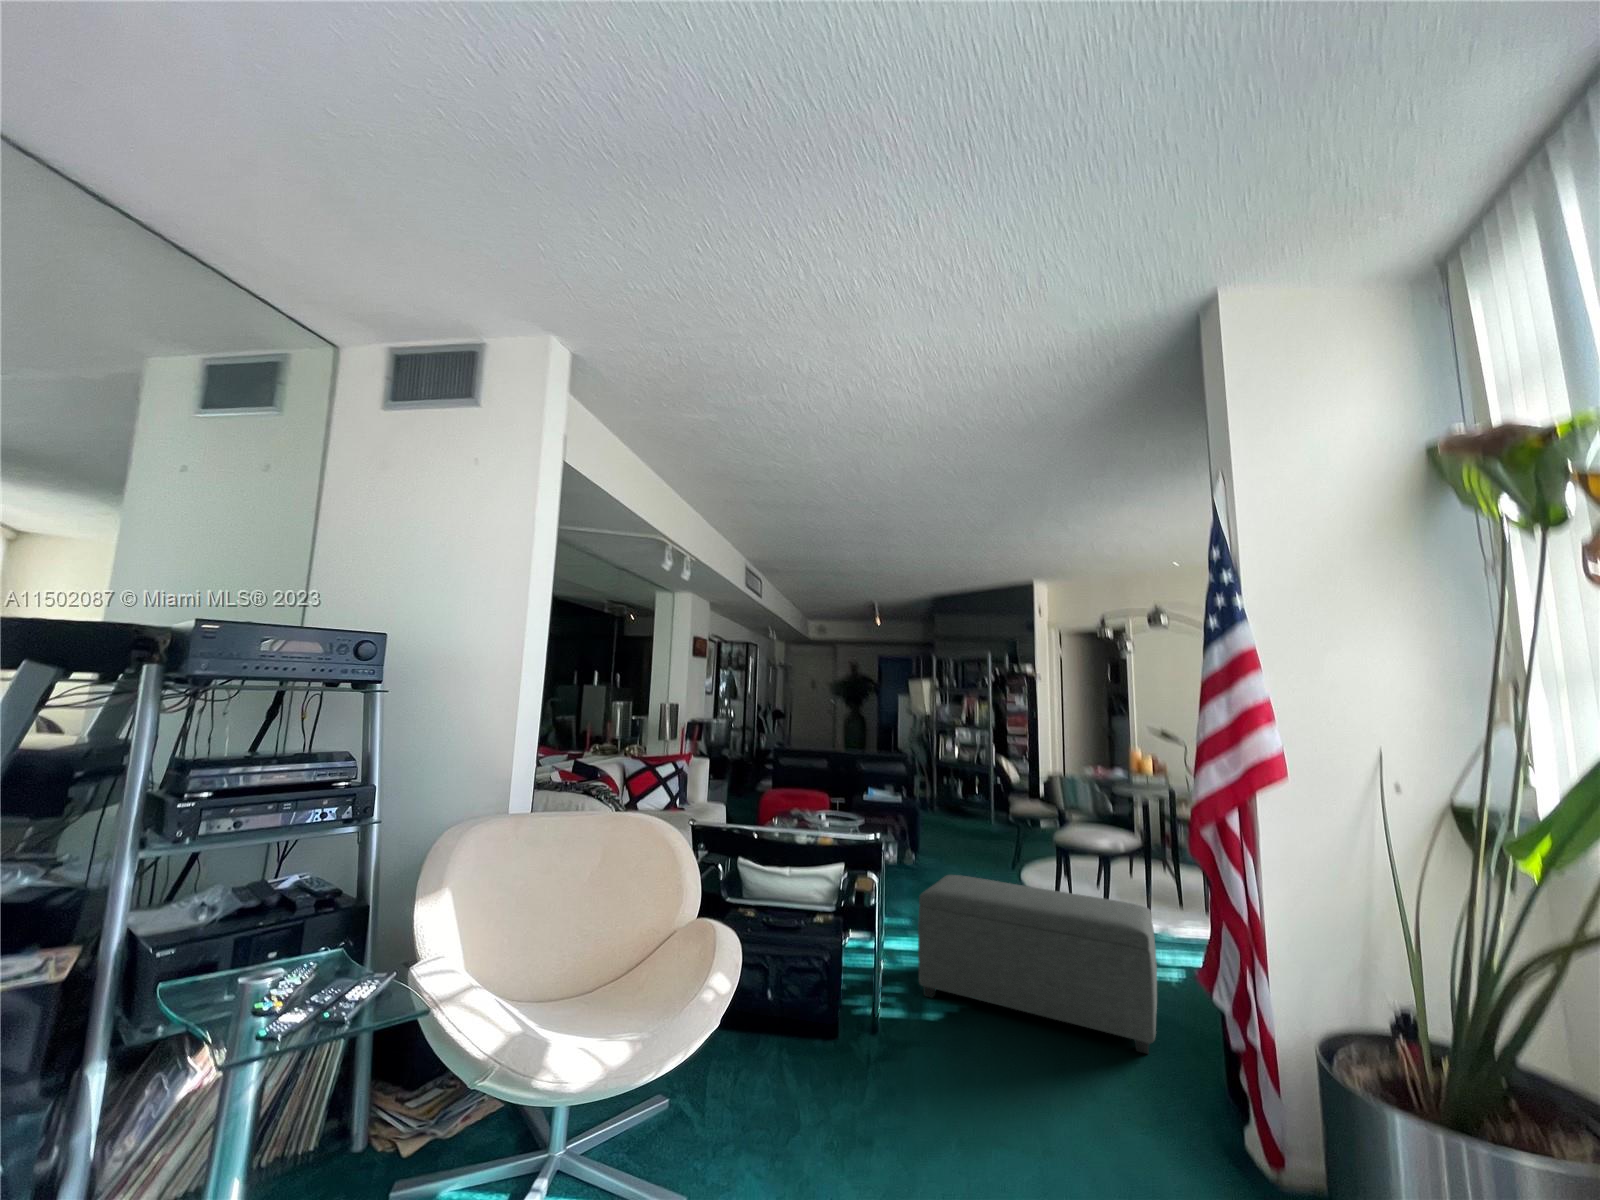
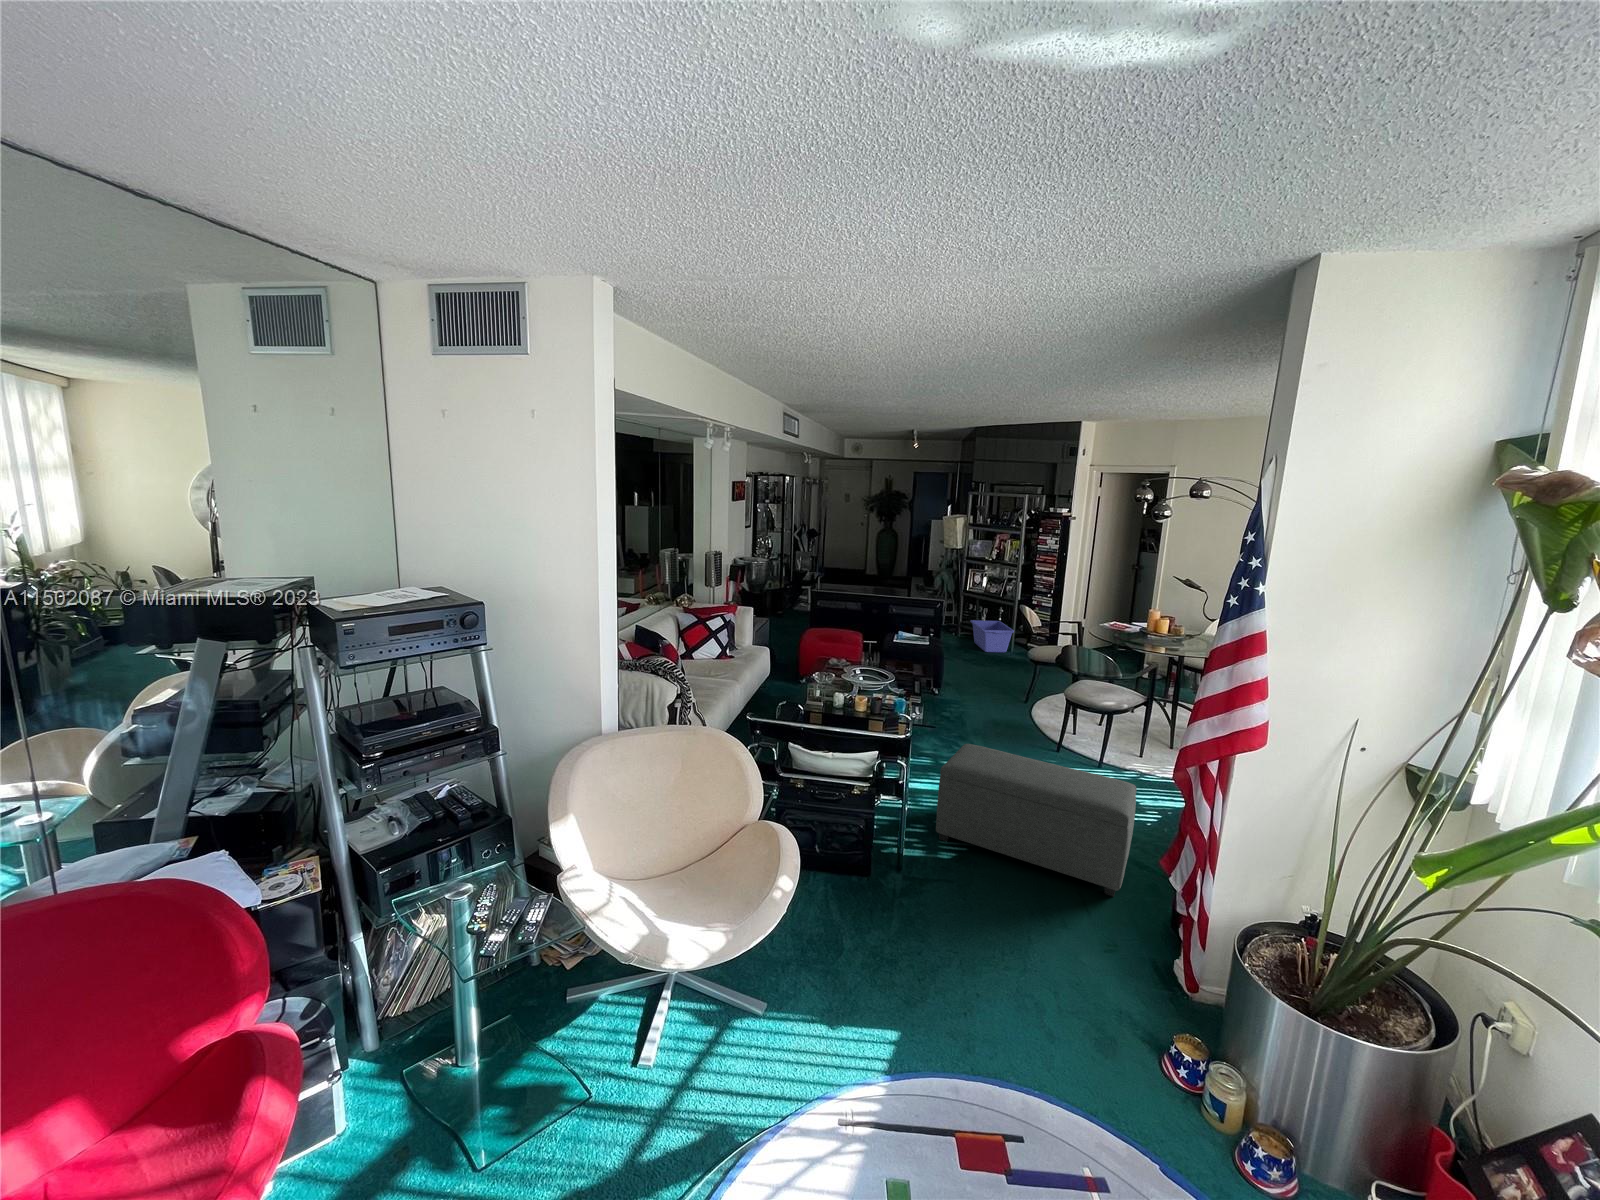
storage bin: none [946,792,994,826] -> present [970,620,1014,653]

